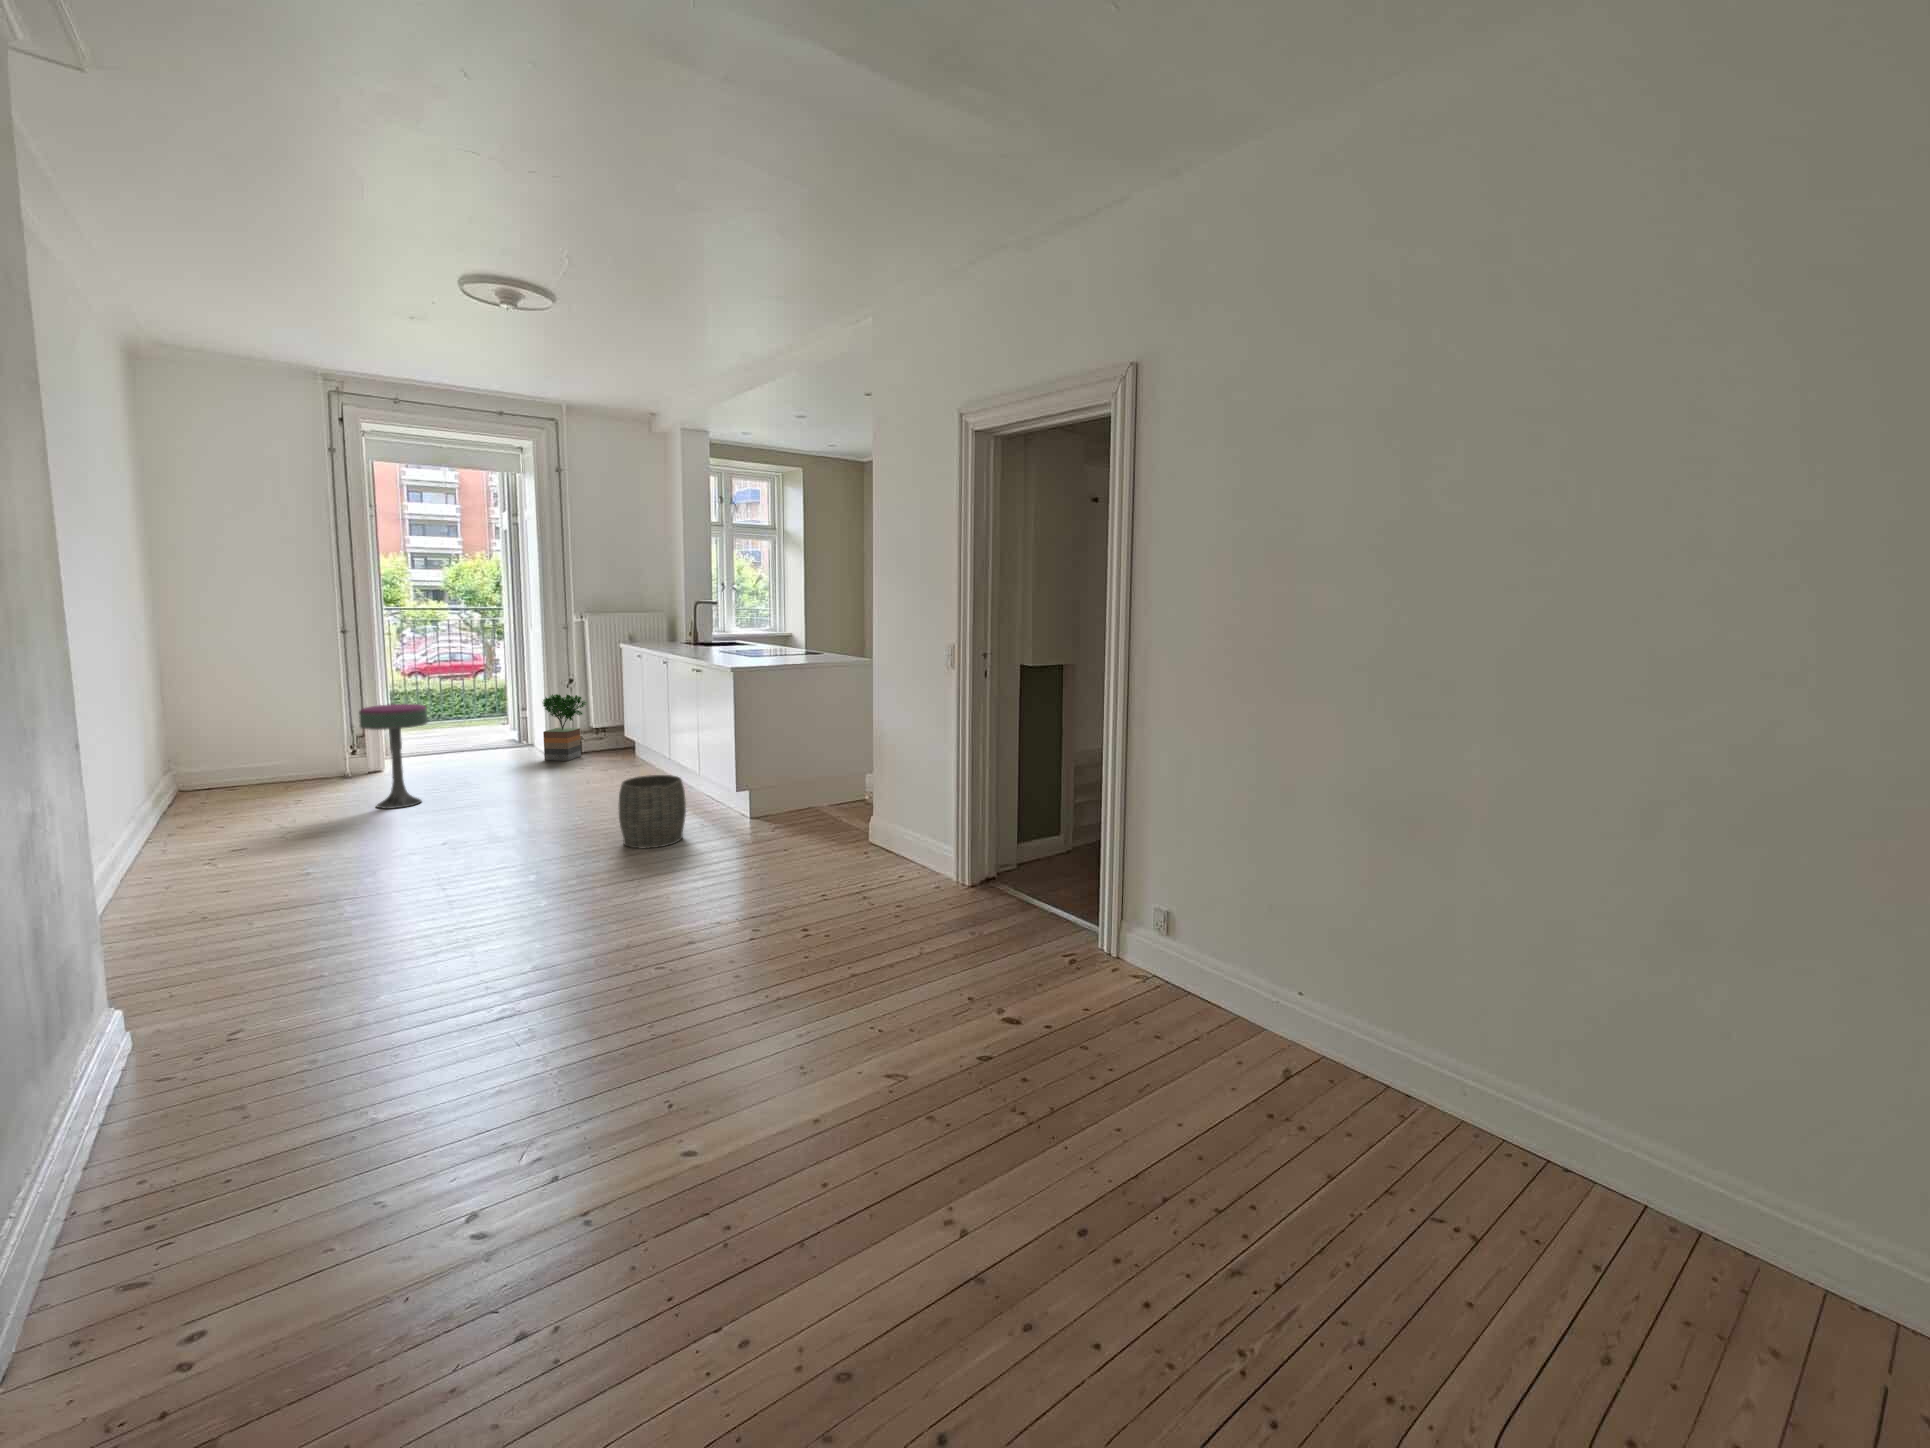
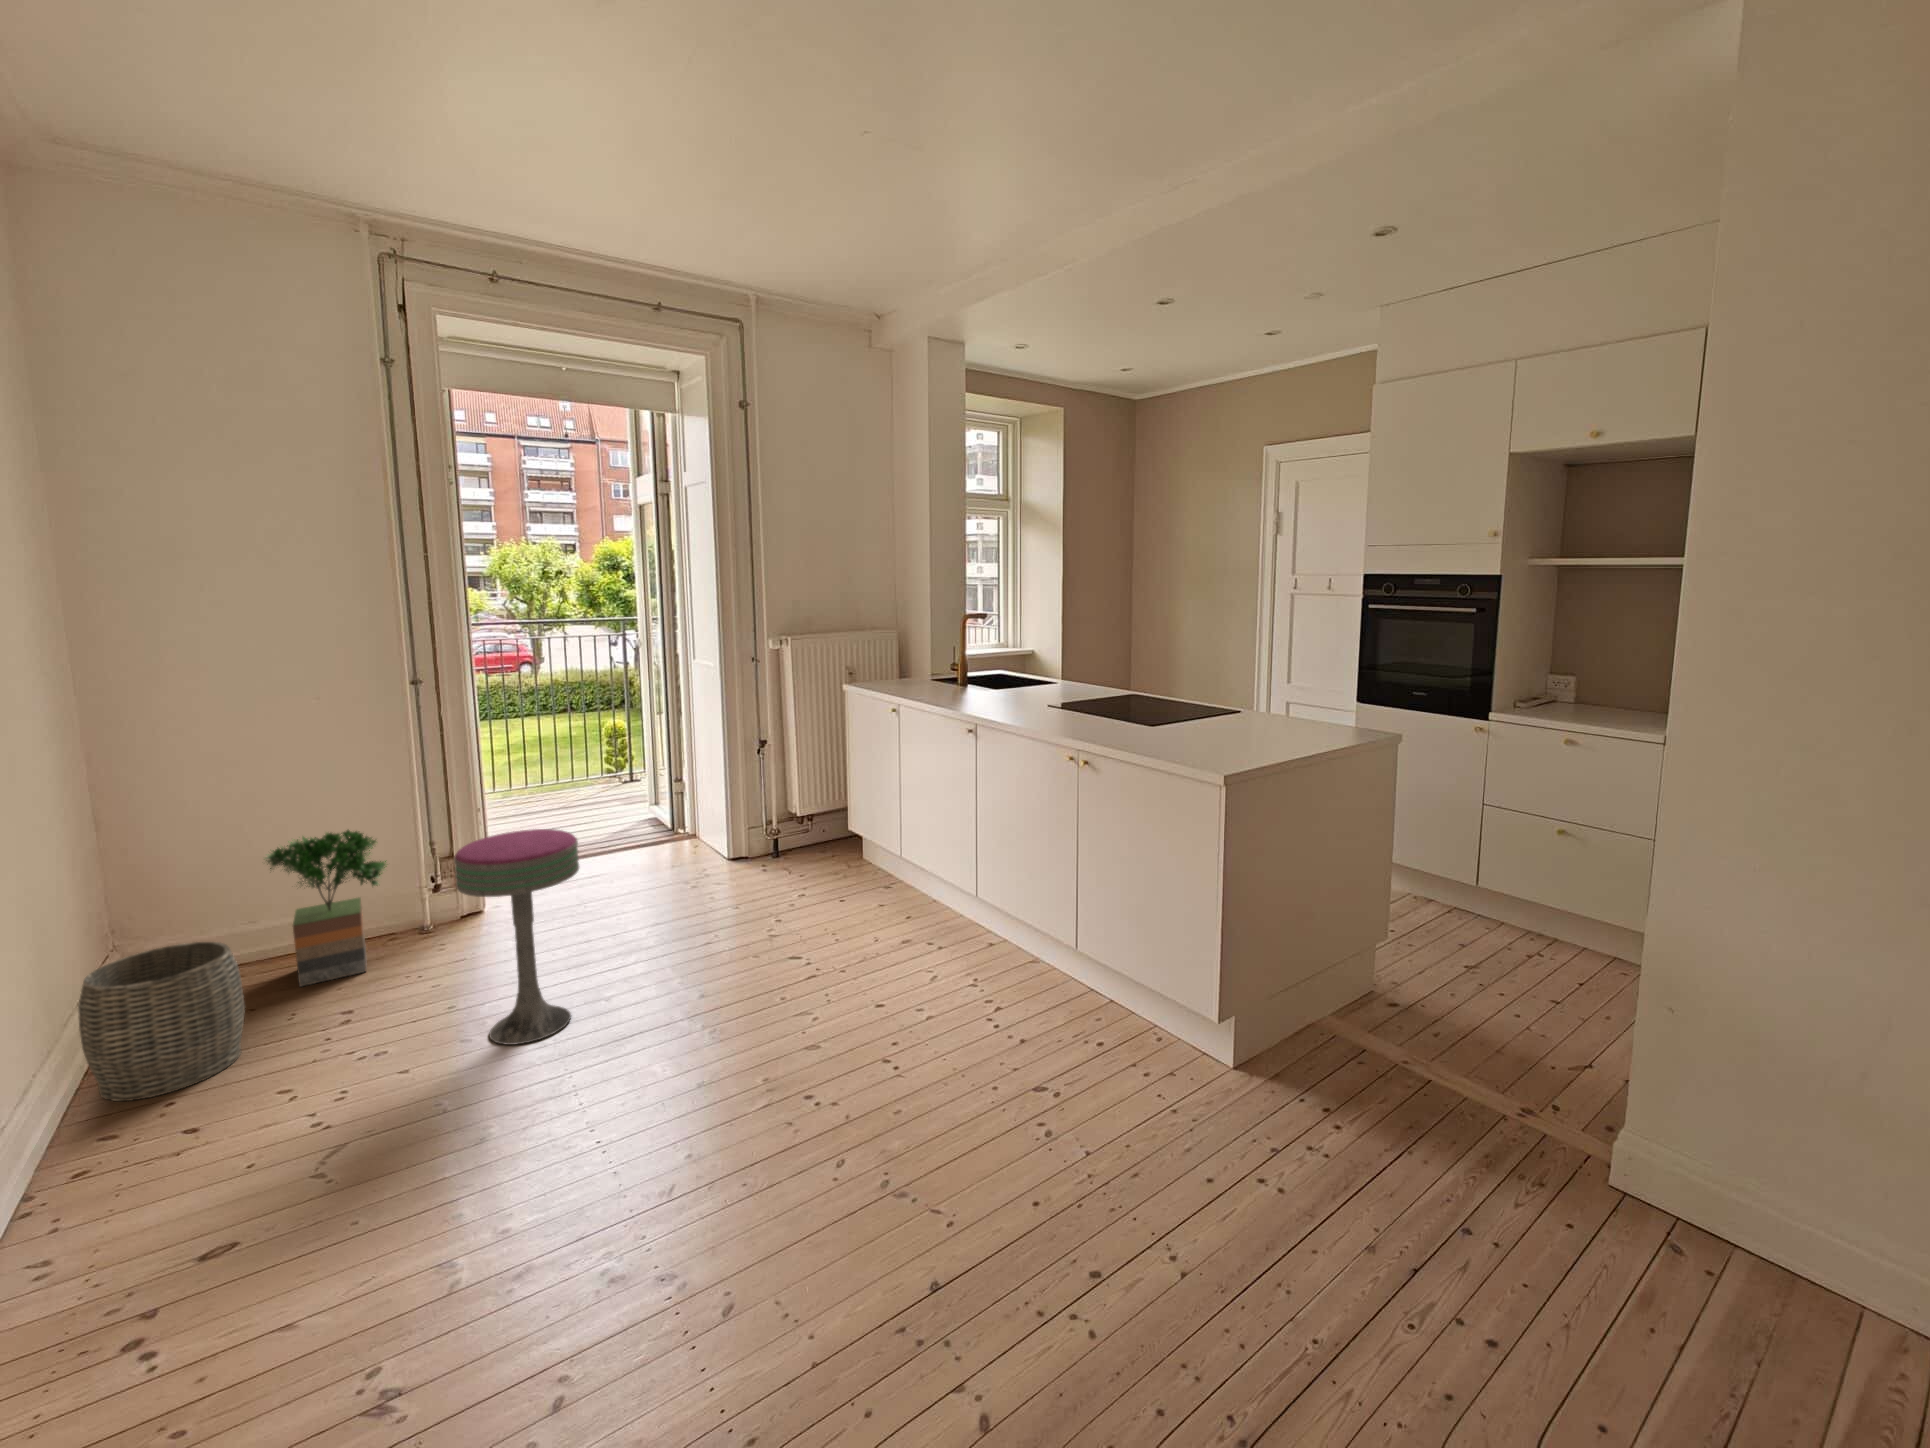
potted tree: present [542,694,586,761] -> present [265,830,387,987]
woven basket: present [619,775,686,848] -> present [78,942,245,1101]

